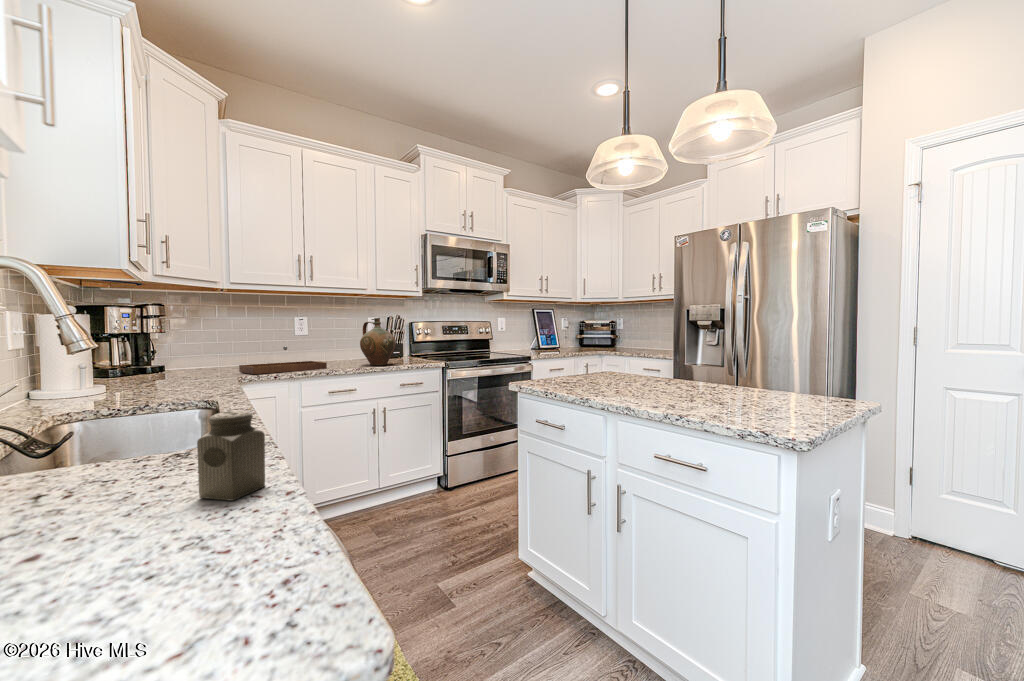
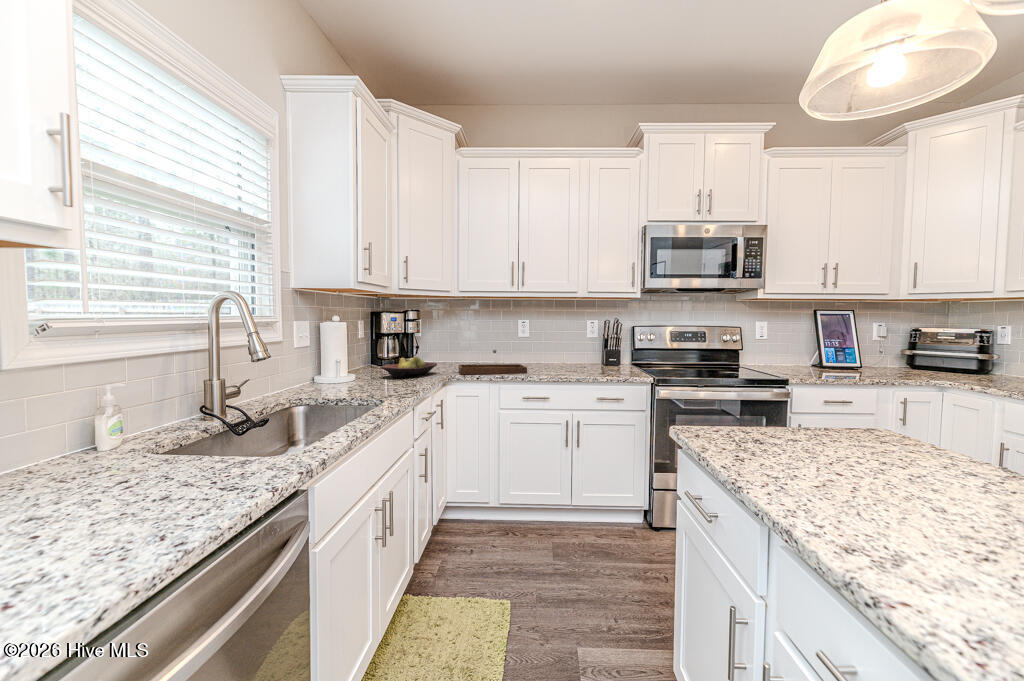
ceramic jug: present [360,318,396,366] -> none [560,323,598,374]
fruit bowl: none [146,358,218,384] -> present [381,356,437,378]
salt shaker: present [197,411,265,501] -> none [69,441,134,539]

